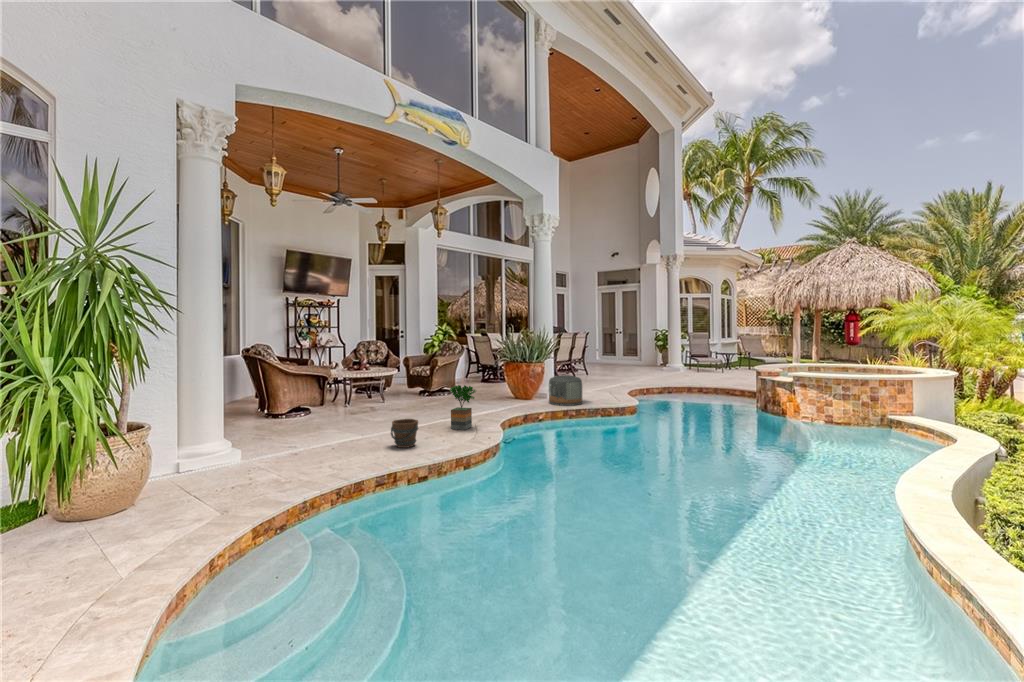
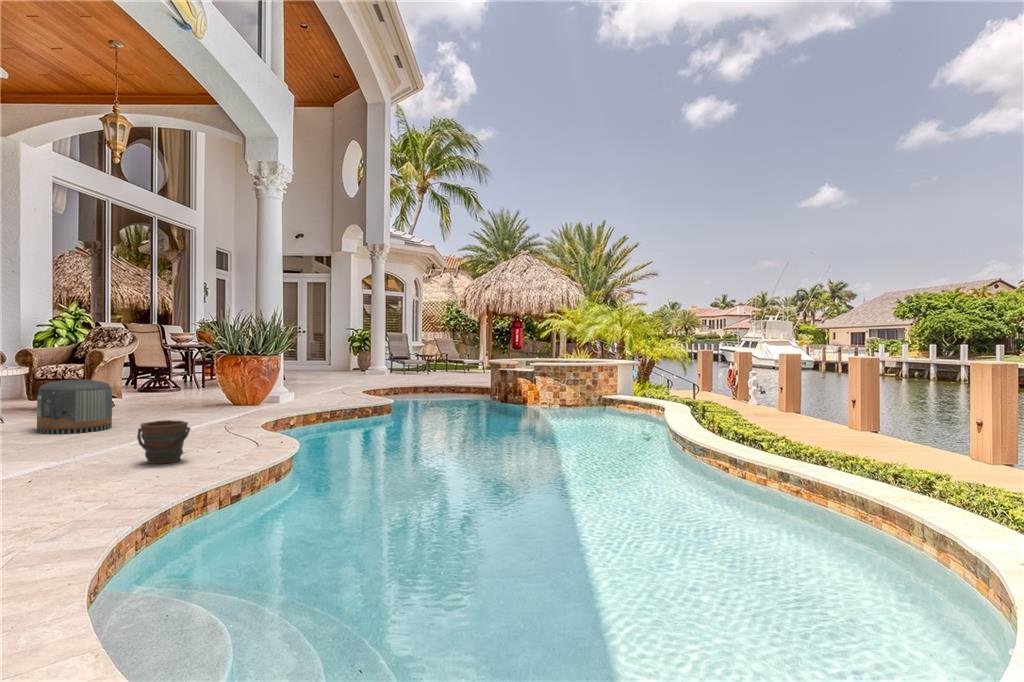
pouf: present [549,375,582,406] -> present [37,379,112,434]
potted tree: present [450,385,476,430] -> none [193,374,240,439]

